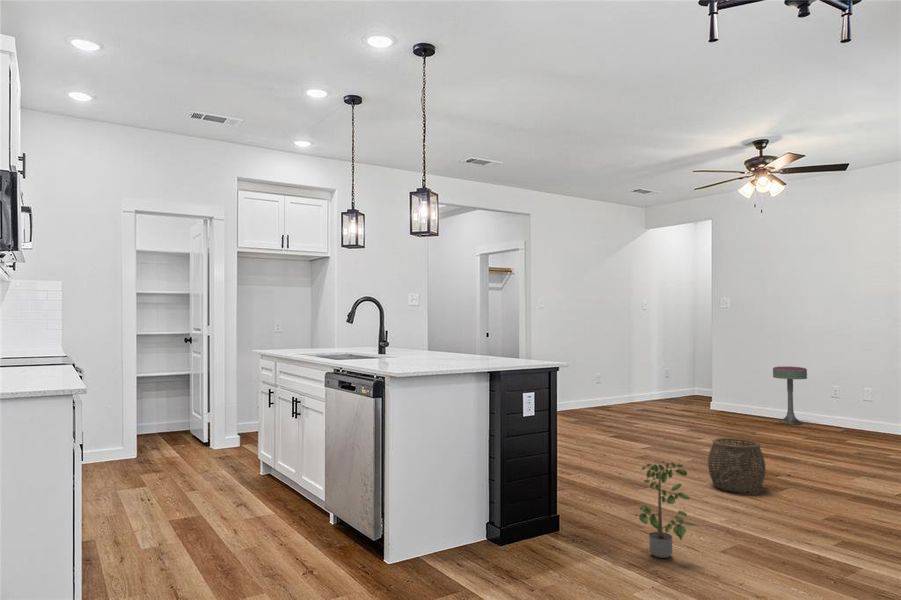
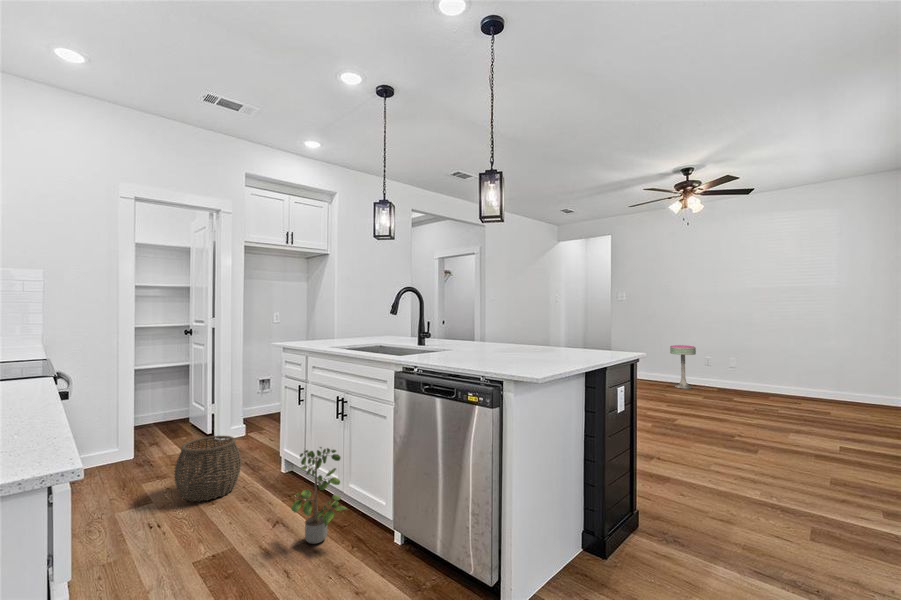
woven basket: present [708,438,766,493] -> present [174,436,241,502]
potted plant: present [639,461,697,558] -> present [291,447,347,544]

